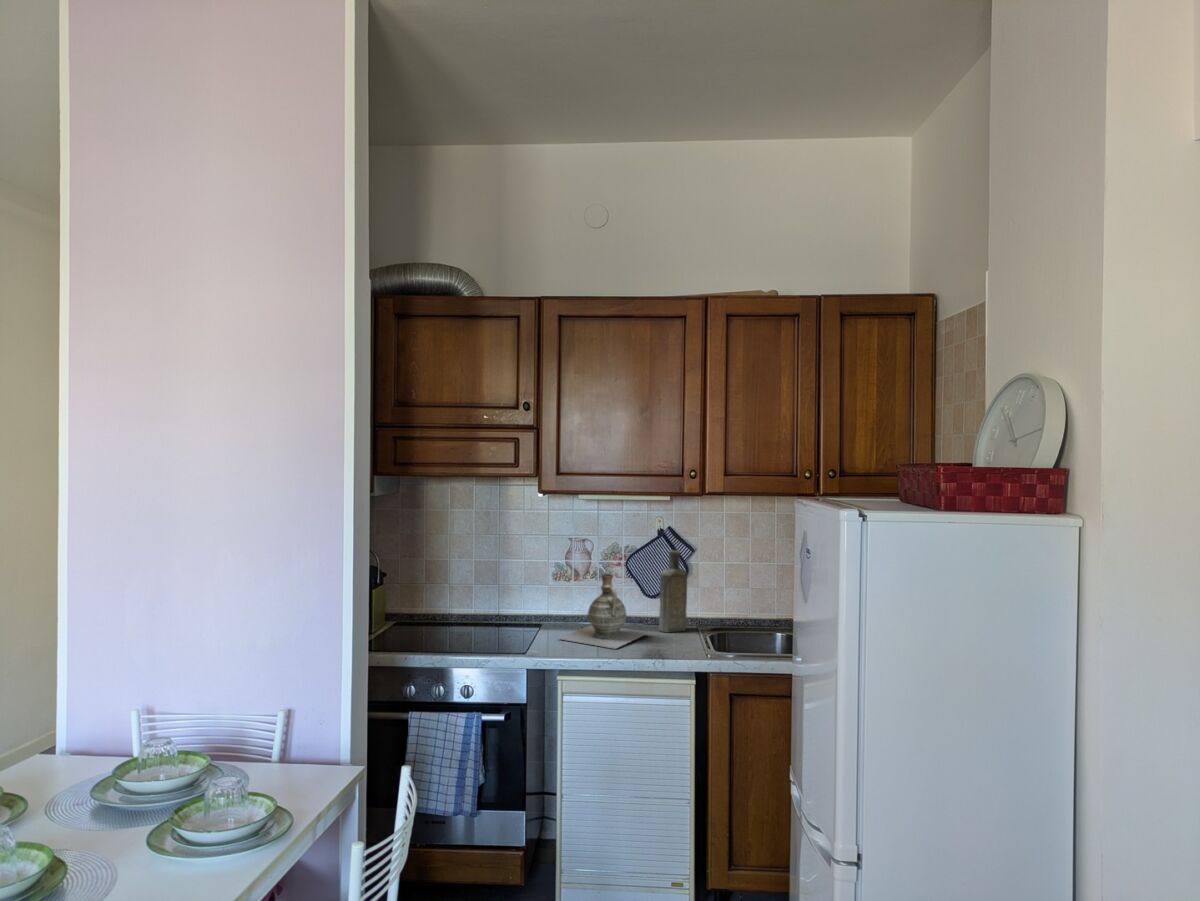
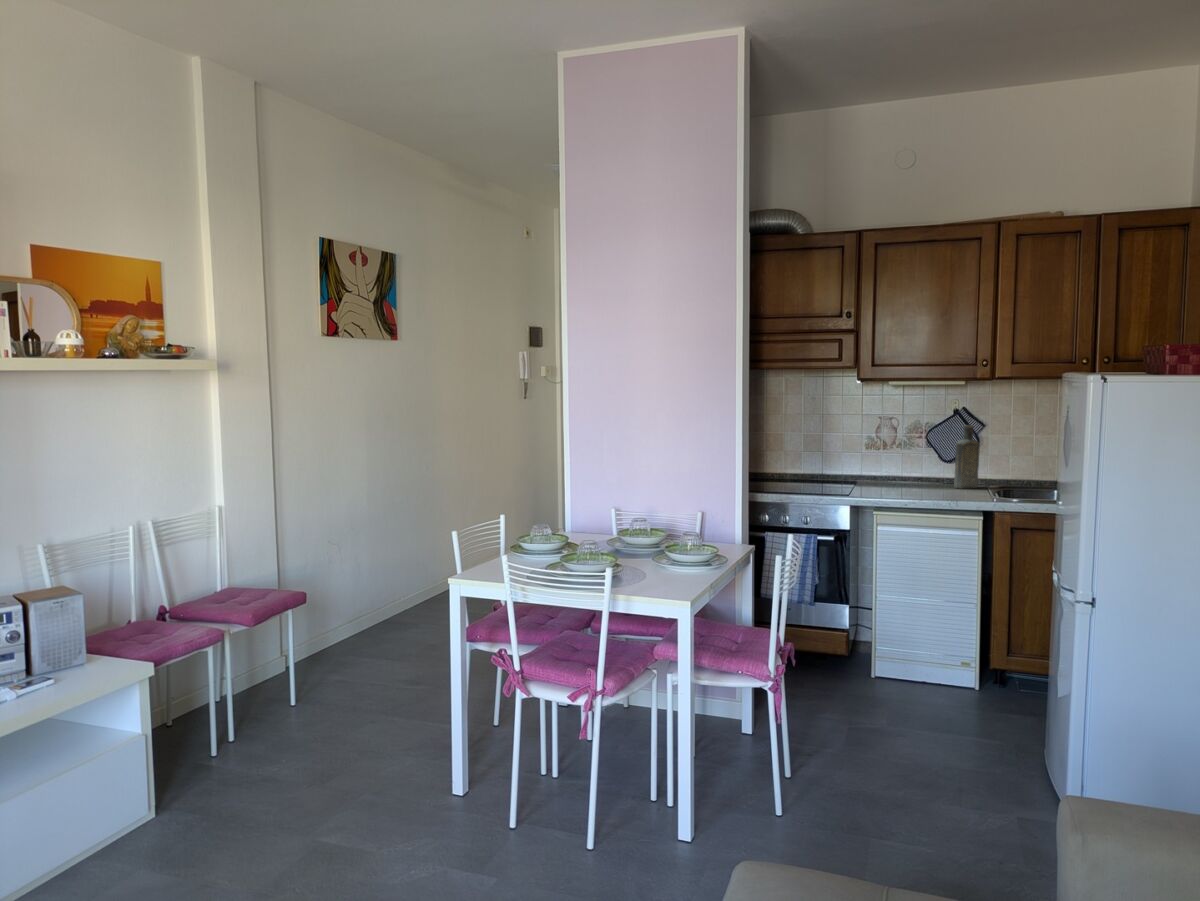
ceramic jug: present [559,574,648,649] -> none [871,442,947,495]

